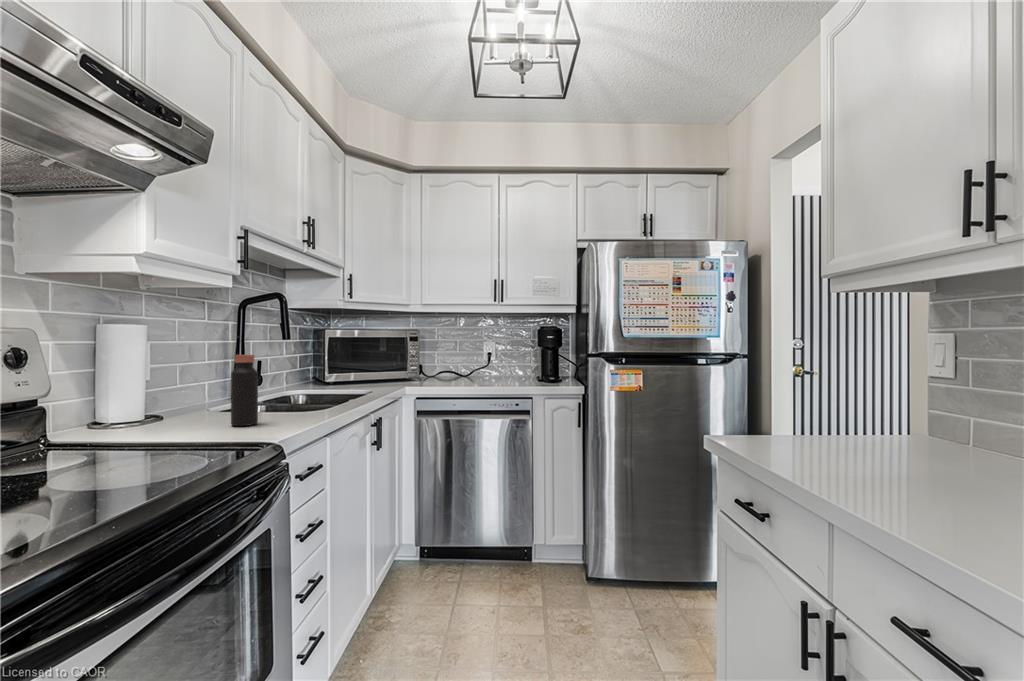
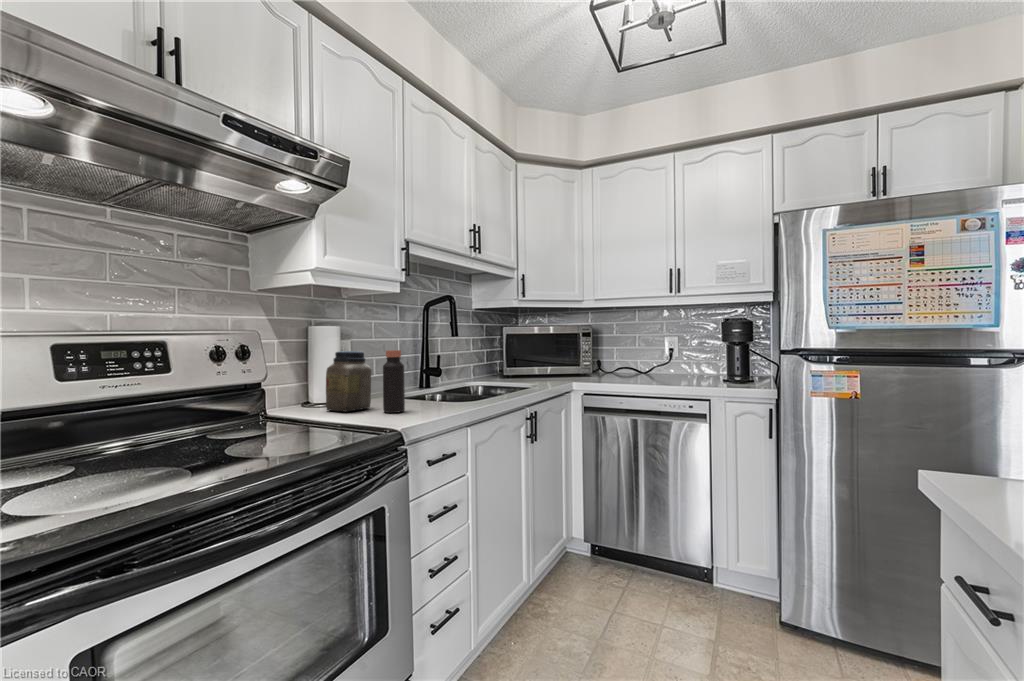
jar: none [146,356,209,429] -> present [326,351,372,412]

